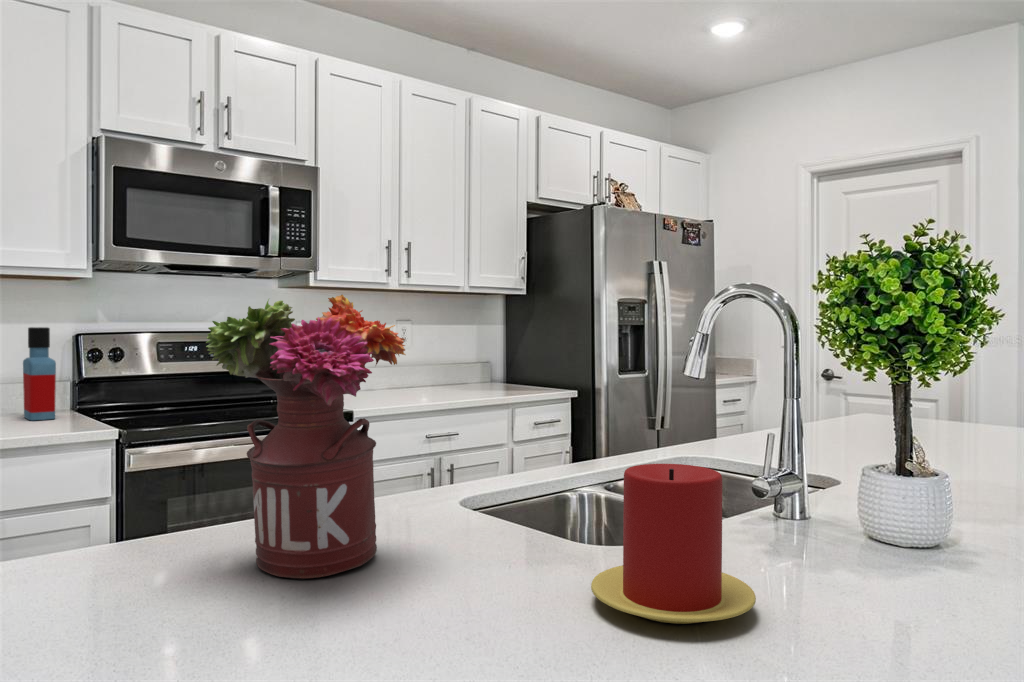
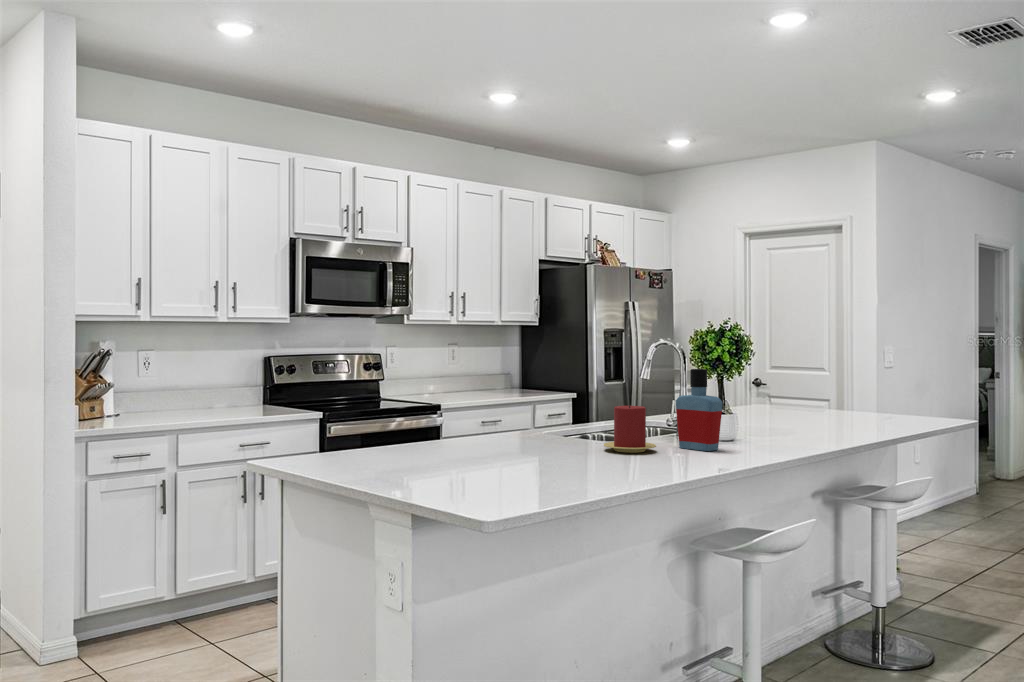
flower arrangement: present [206,295,406,578] -> none [465,347,535,447]
bottle: present [23,327,56,420] -> present [676,369,722,451]

